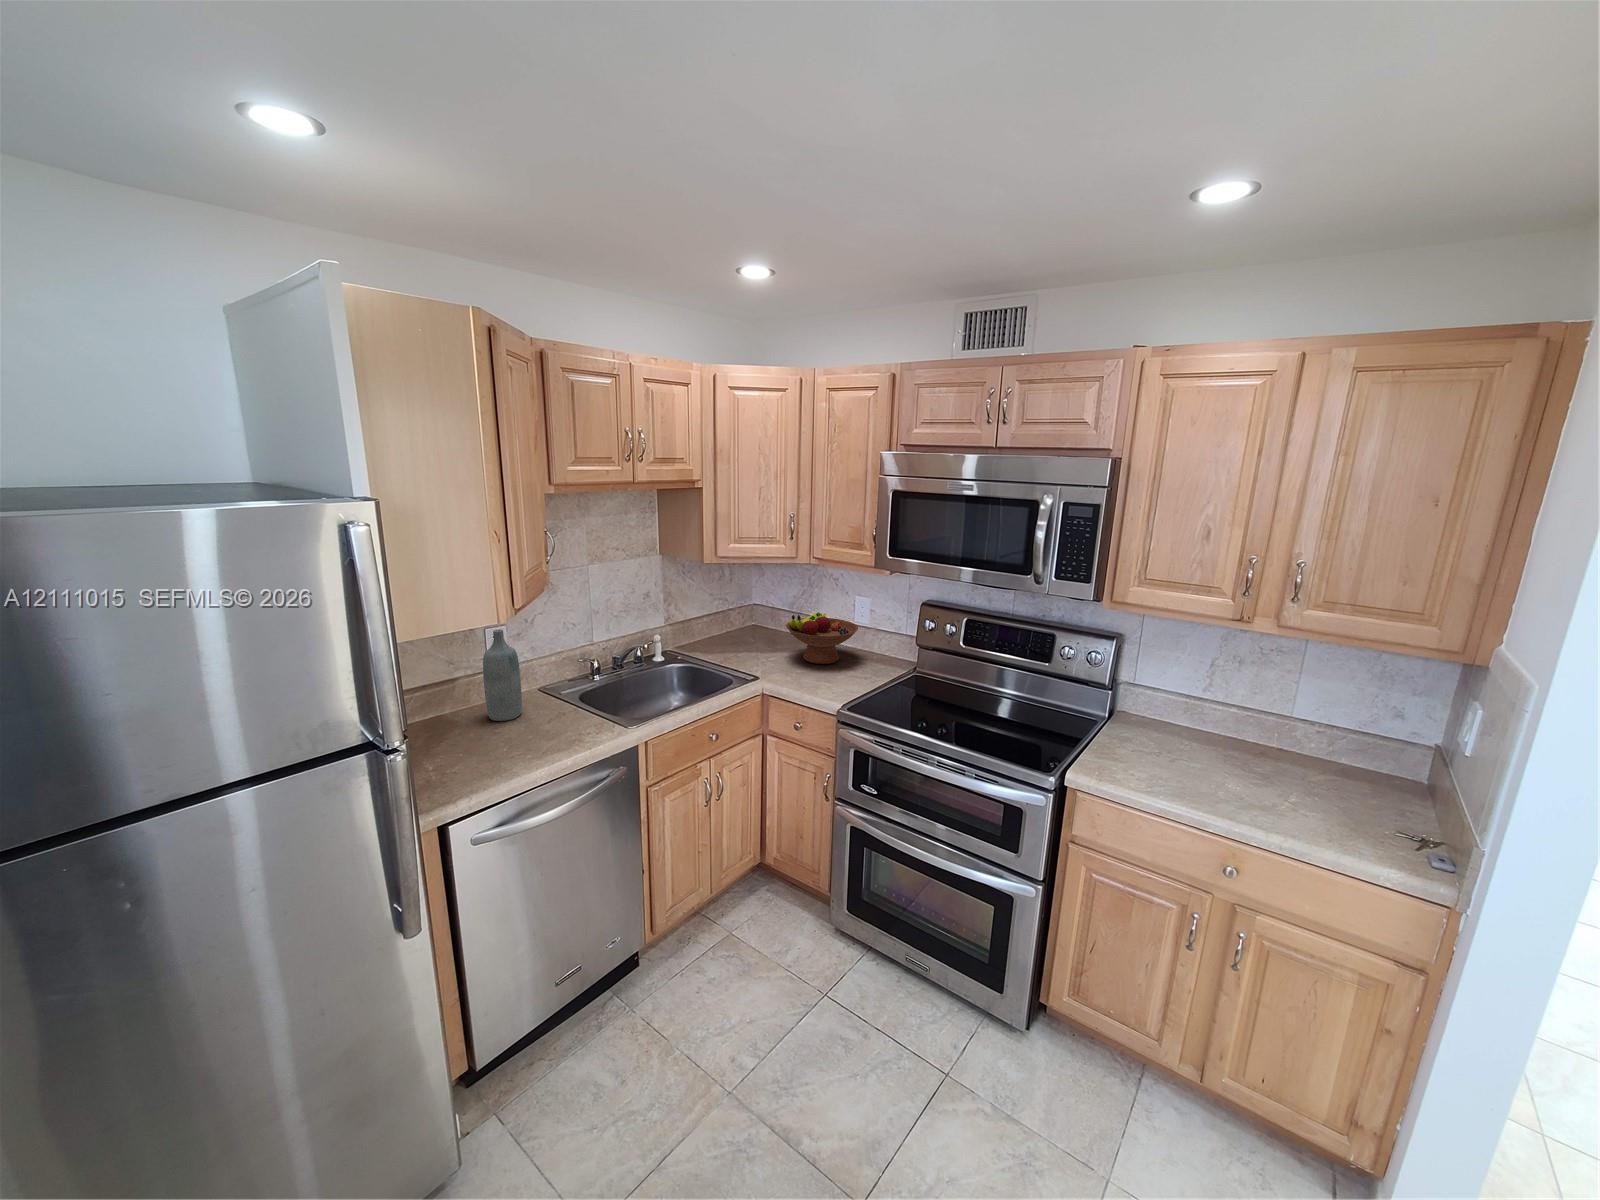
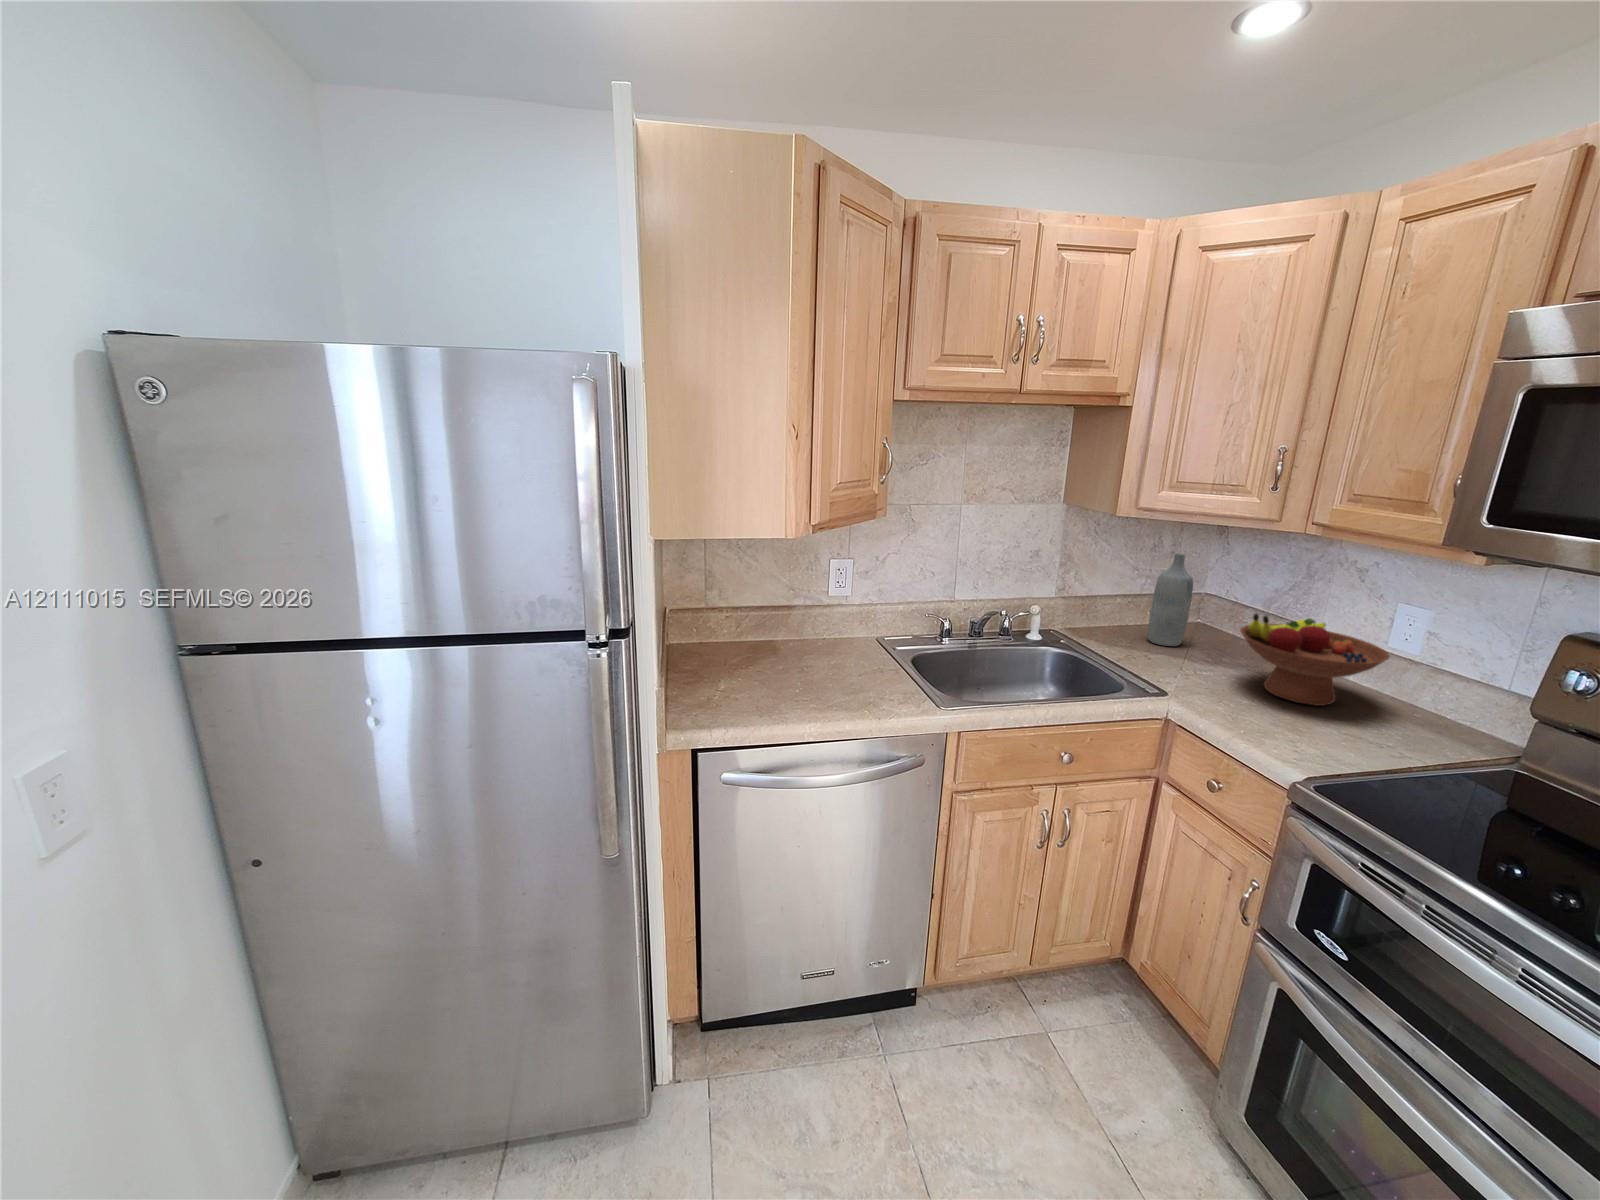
bottle: present [483,629,522,721] -> present [1148,553,1193,646]

